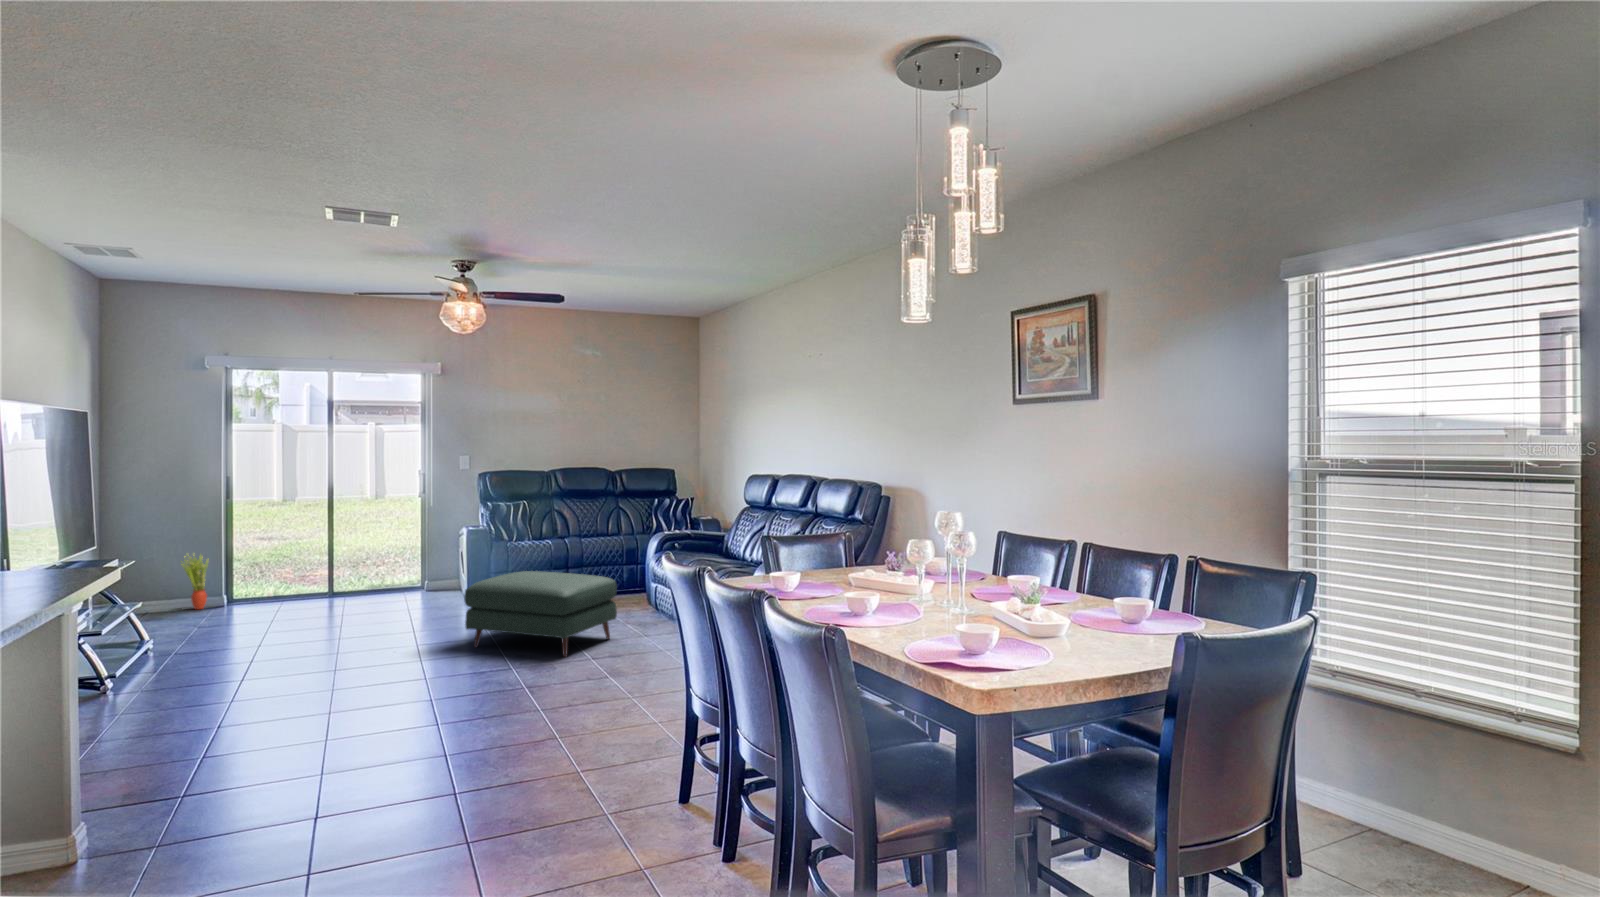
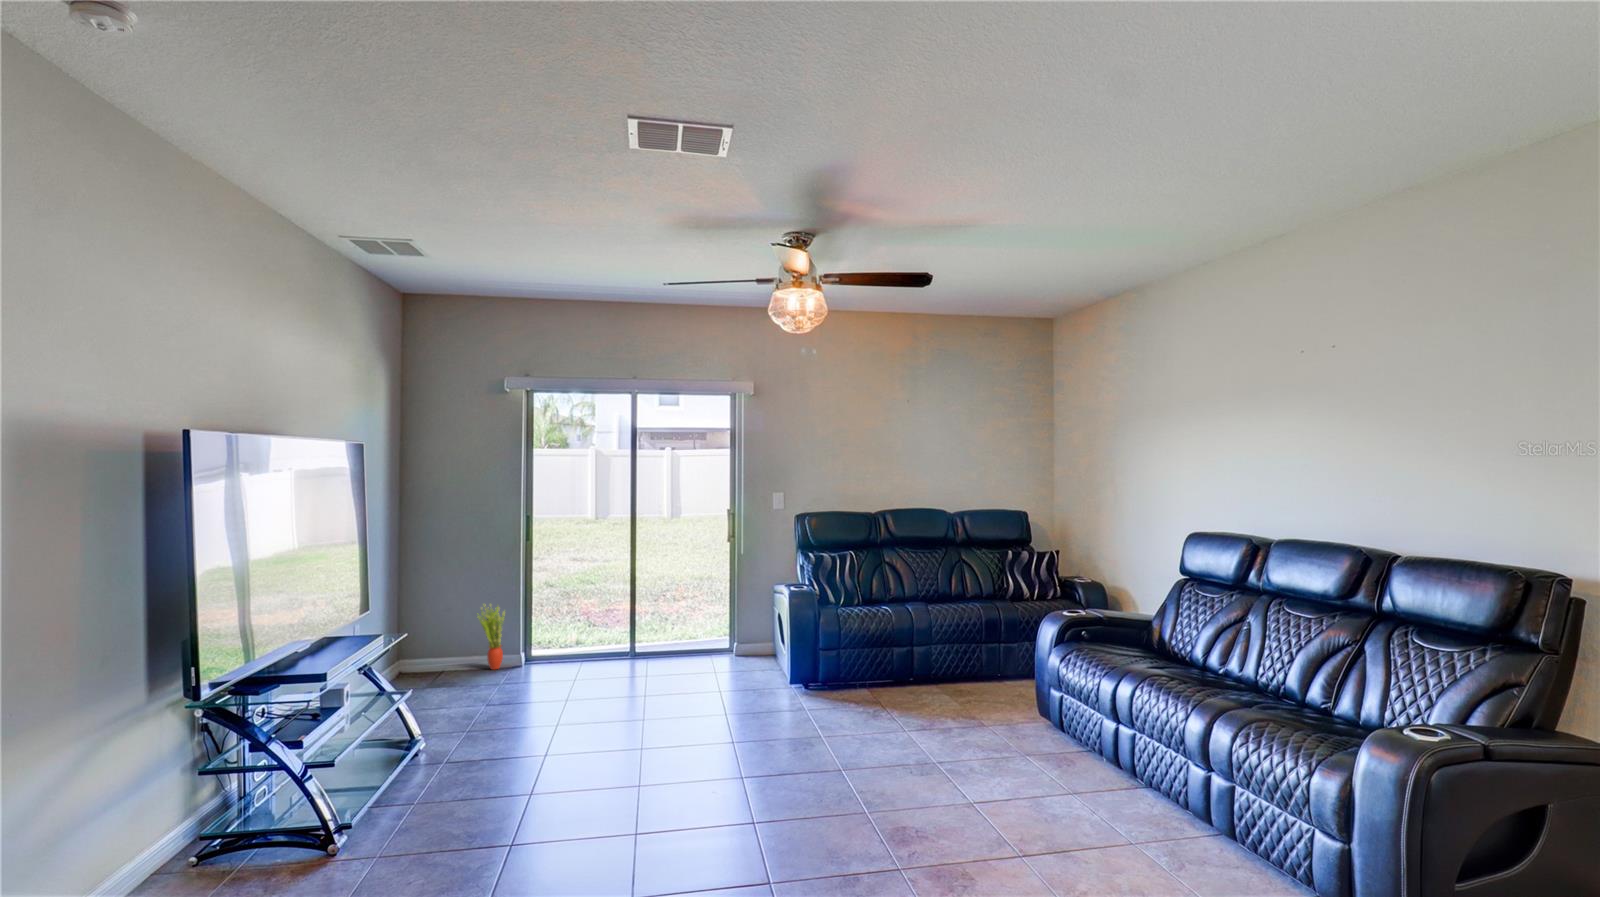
ottoman: present [464,571,617,657] -> none [812,675,1040,857]

